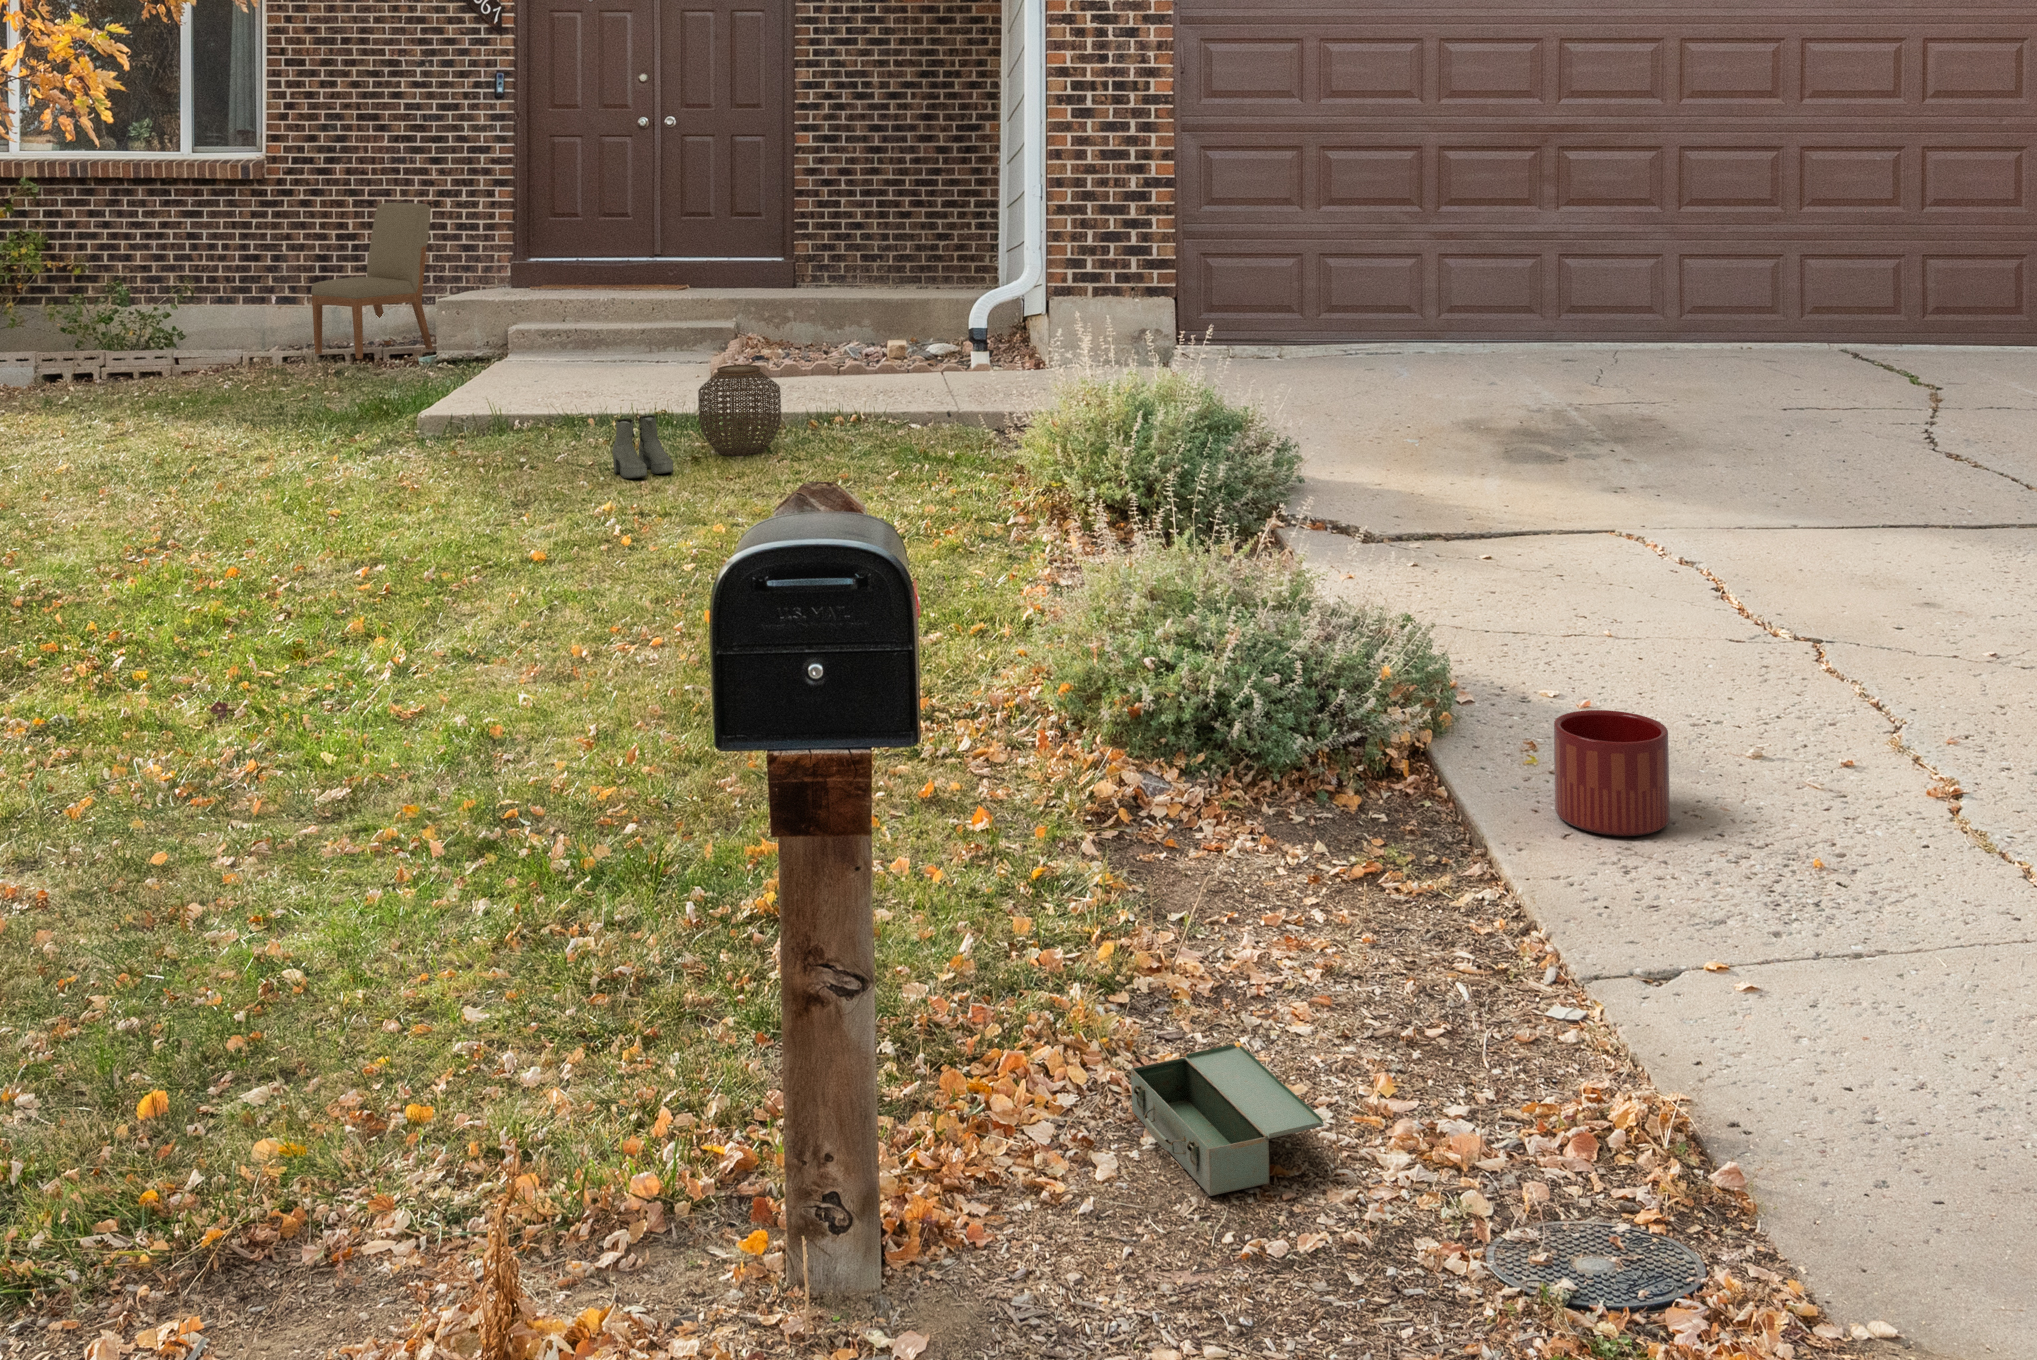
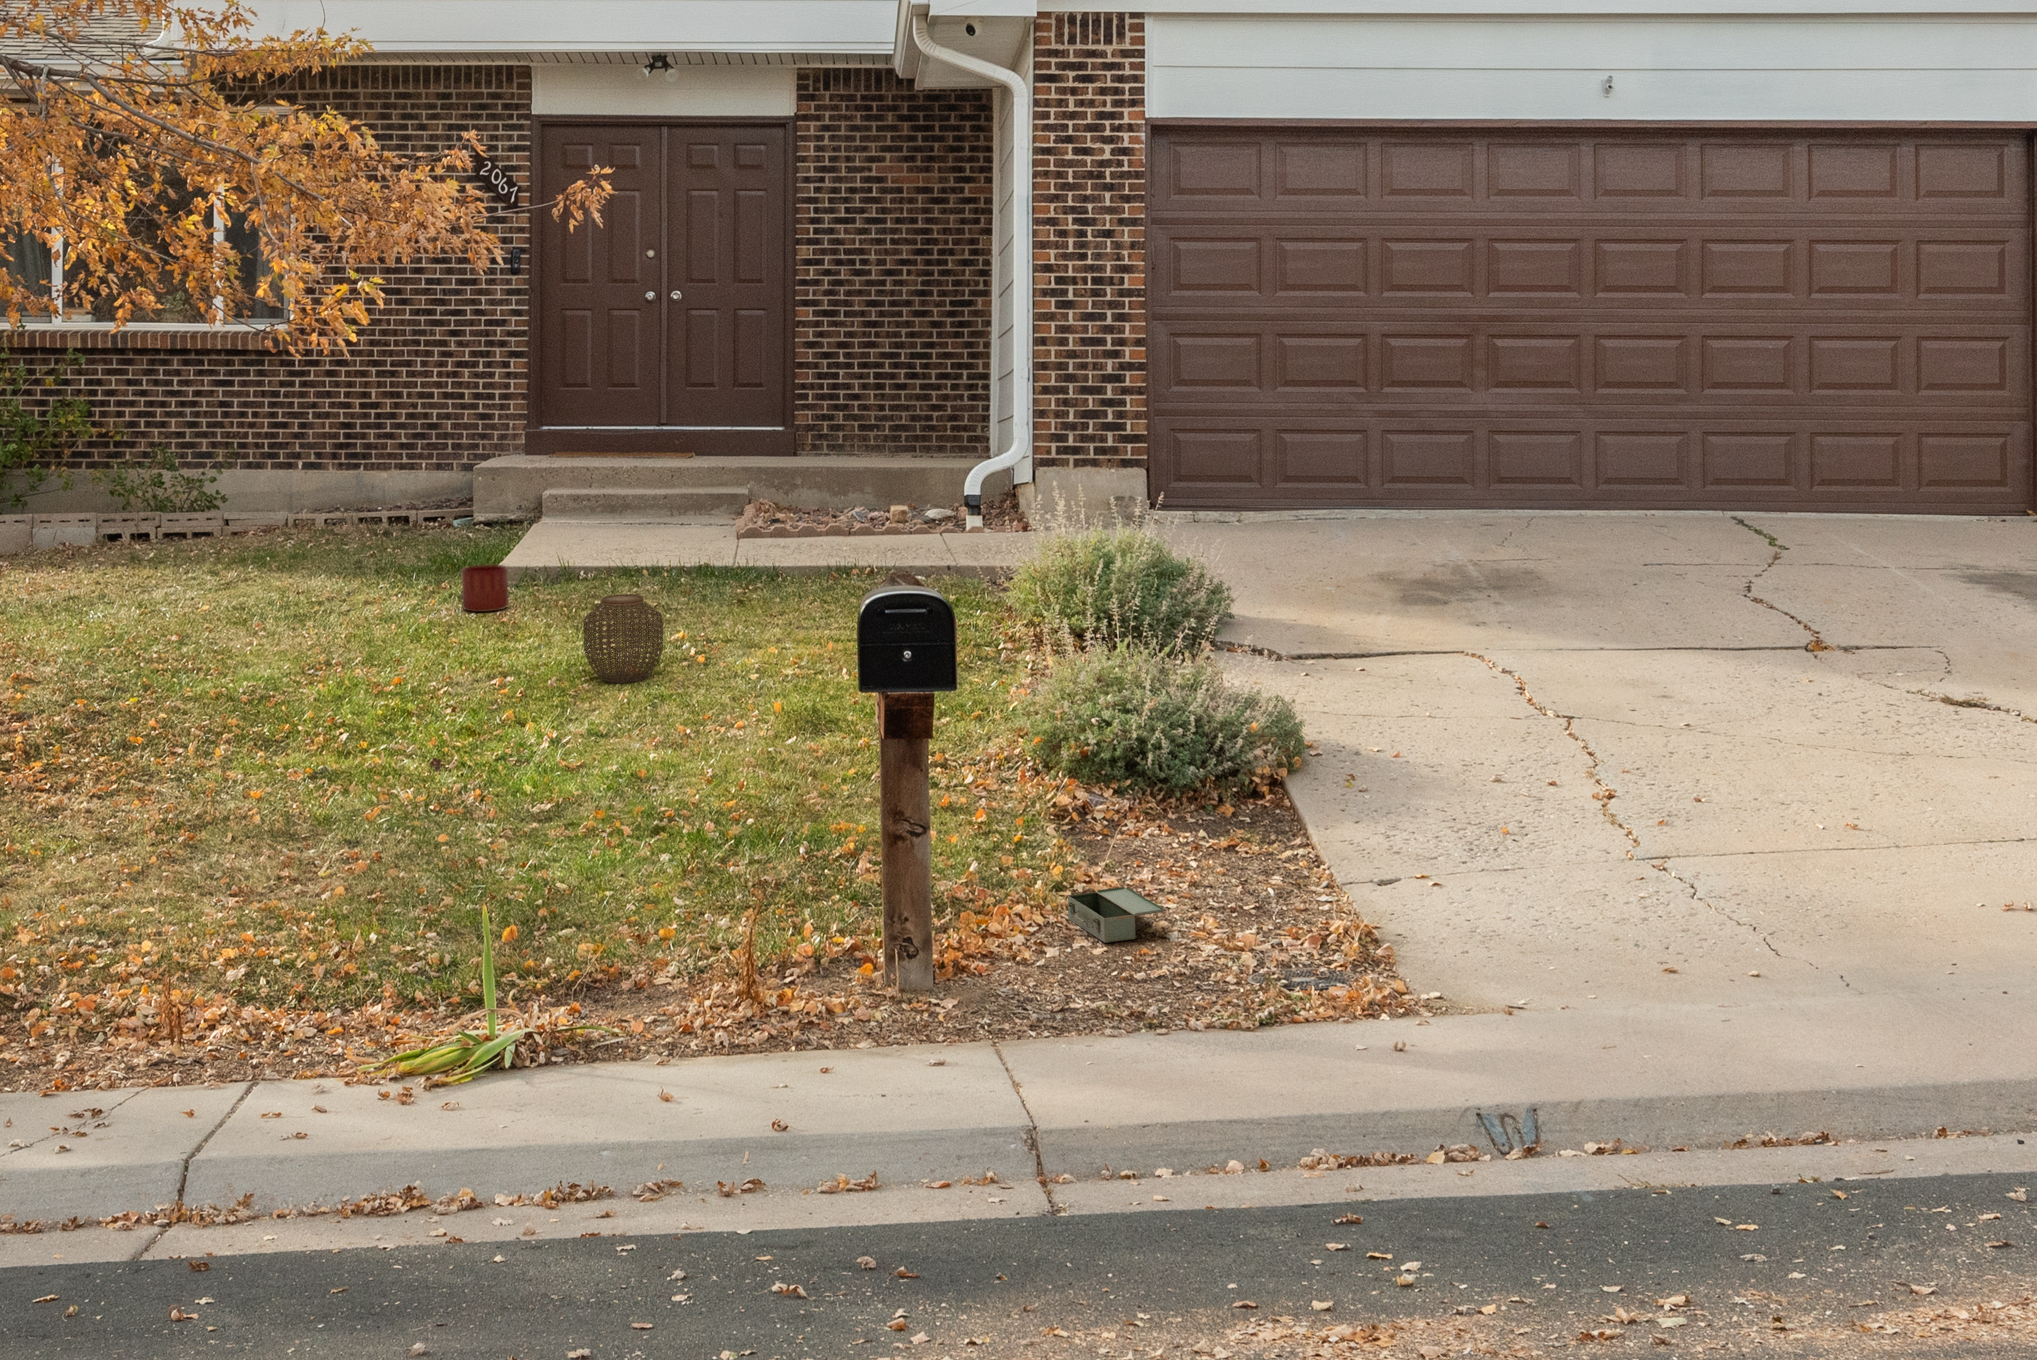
chair: present [311,203,433,359] -> none [343,375,456,522]
woven basket: present [698,365,781,456] -> present [583,594,663,683]
boots: present [612,415,673,479] -> none [676,568,727,619]
planter: present [1554,710,1670,836] -> present [461,565,509,612]

